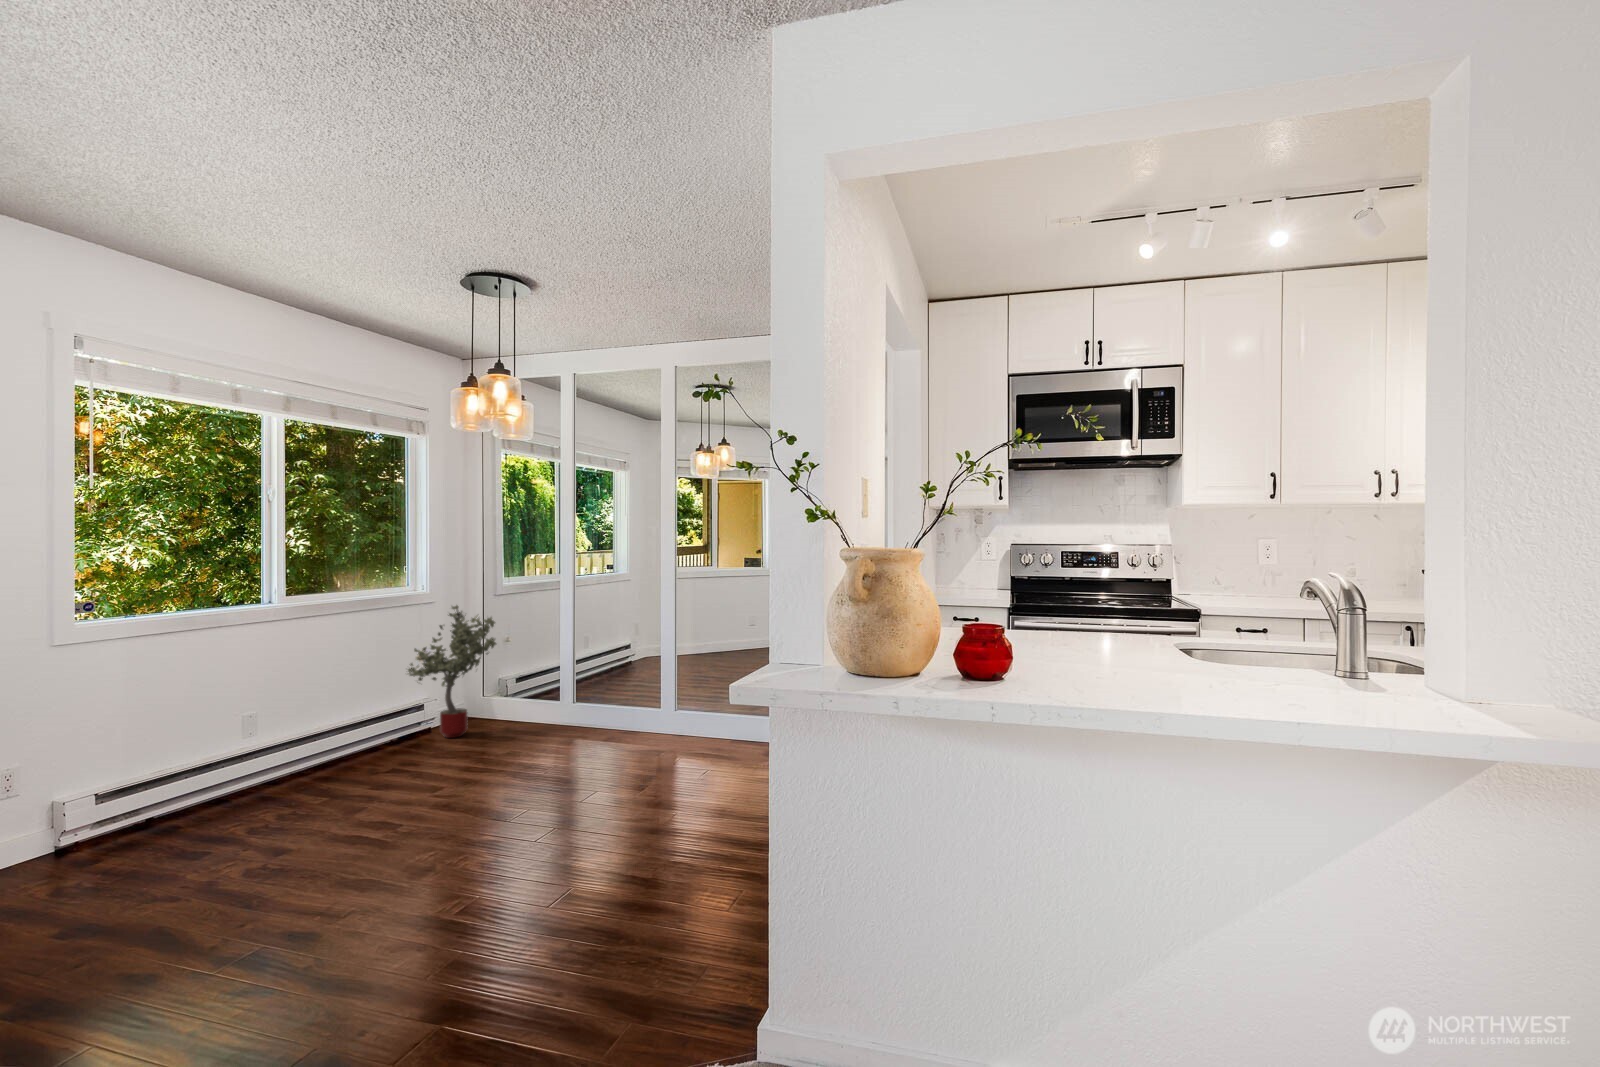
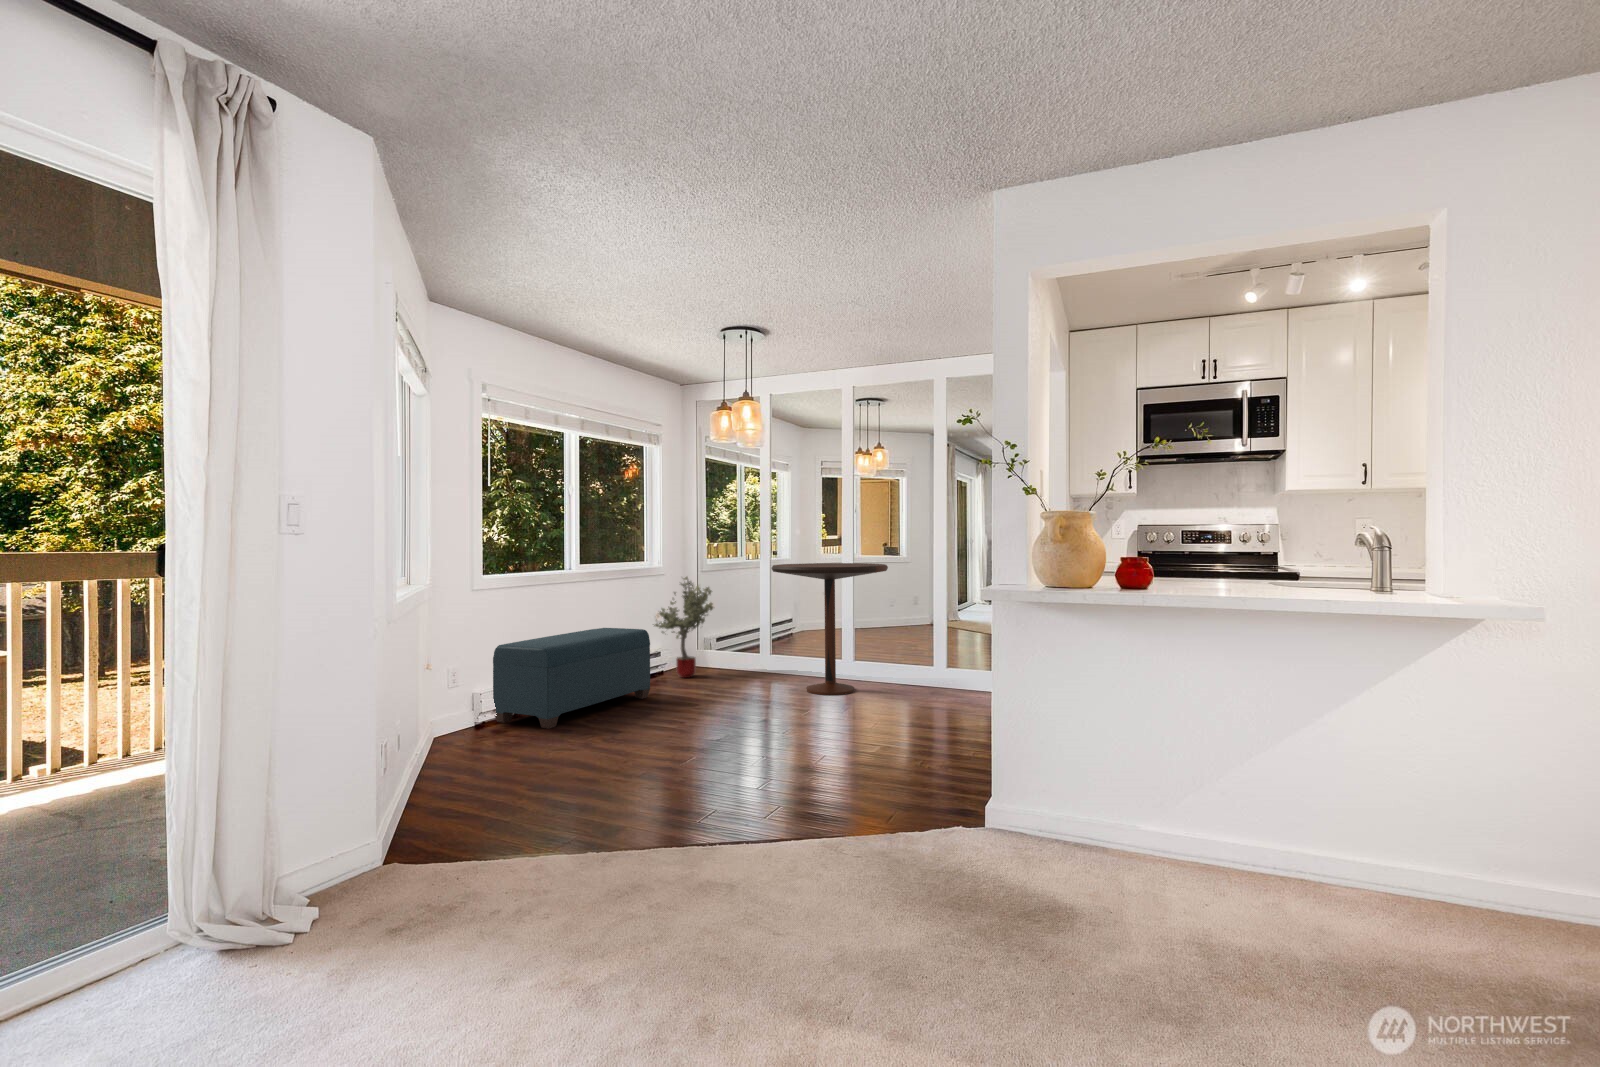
pedestal table: none [554,588,708,763] -> present [771,563,888,695]
bench: none [93,682,378,851] -> present [493,628,650,729]

